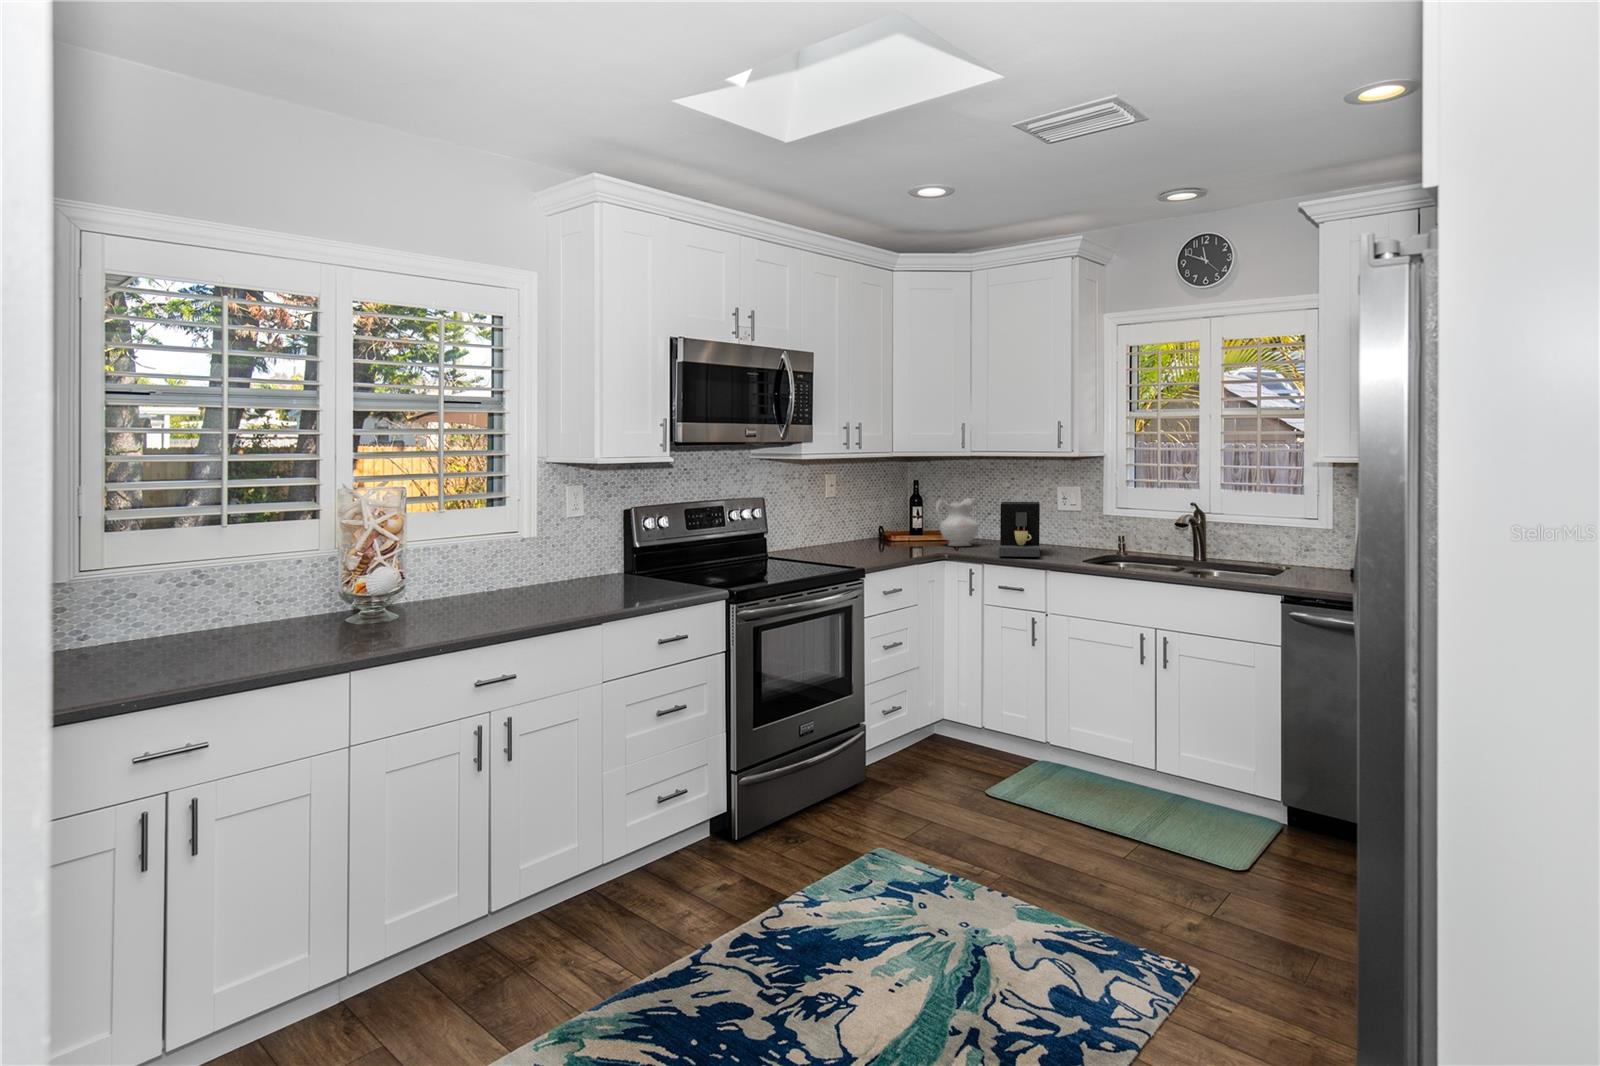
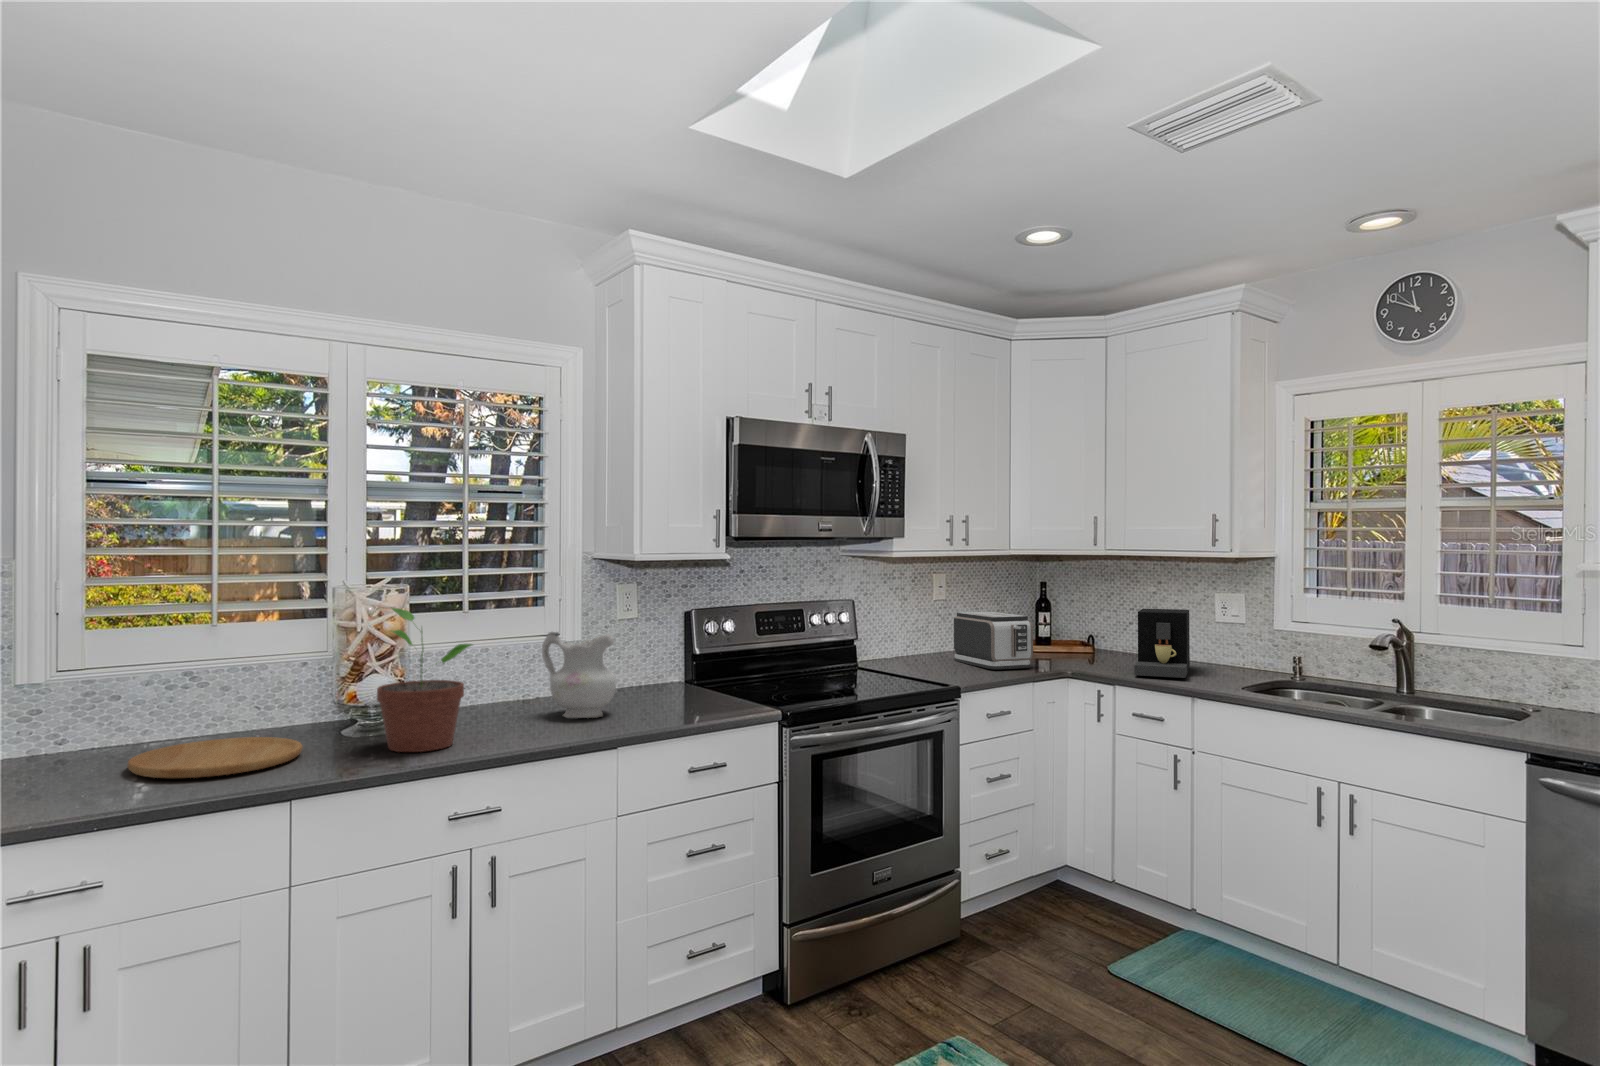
ceramic pitcher: present [936,497,979,546] -> present [542,632,616,718]
potted plant: none [397,506,484,632] -> present [377,608,472,752]
toaster: none [845,508,915,556] -> present [954,612,1033,669]
cutting board: none [184,626,337,658] -> present [128,737,303,778]

